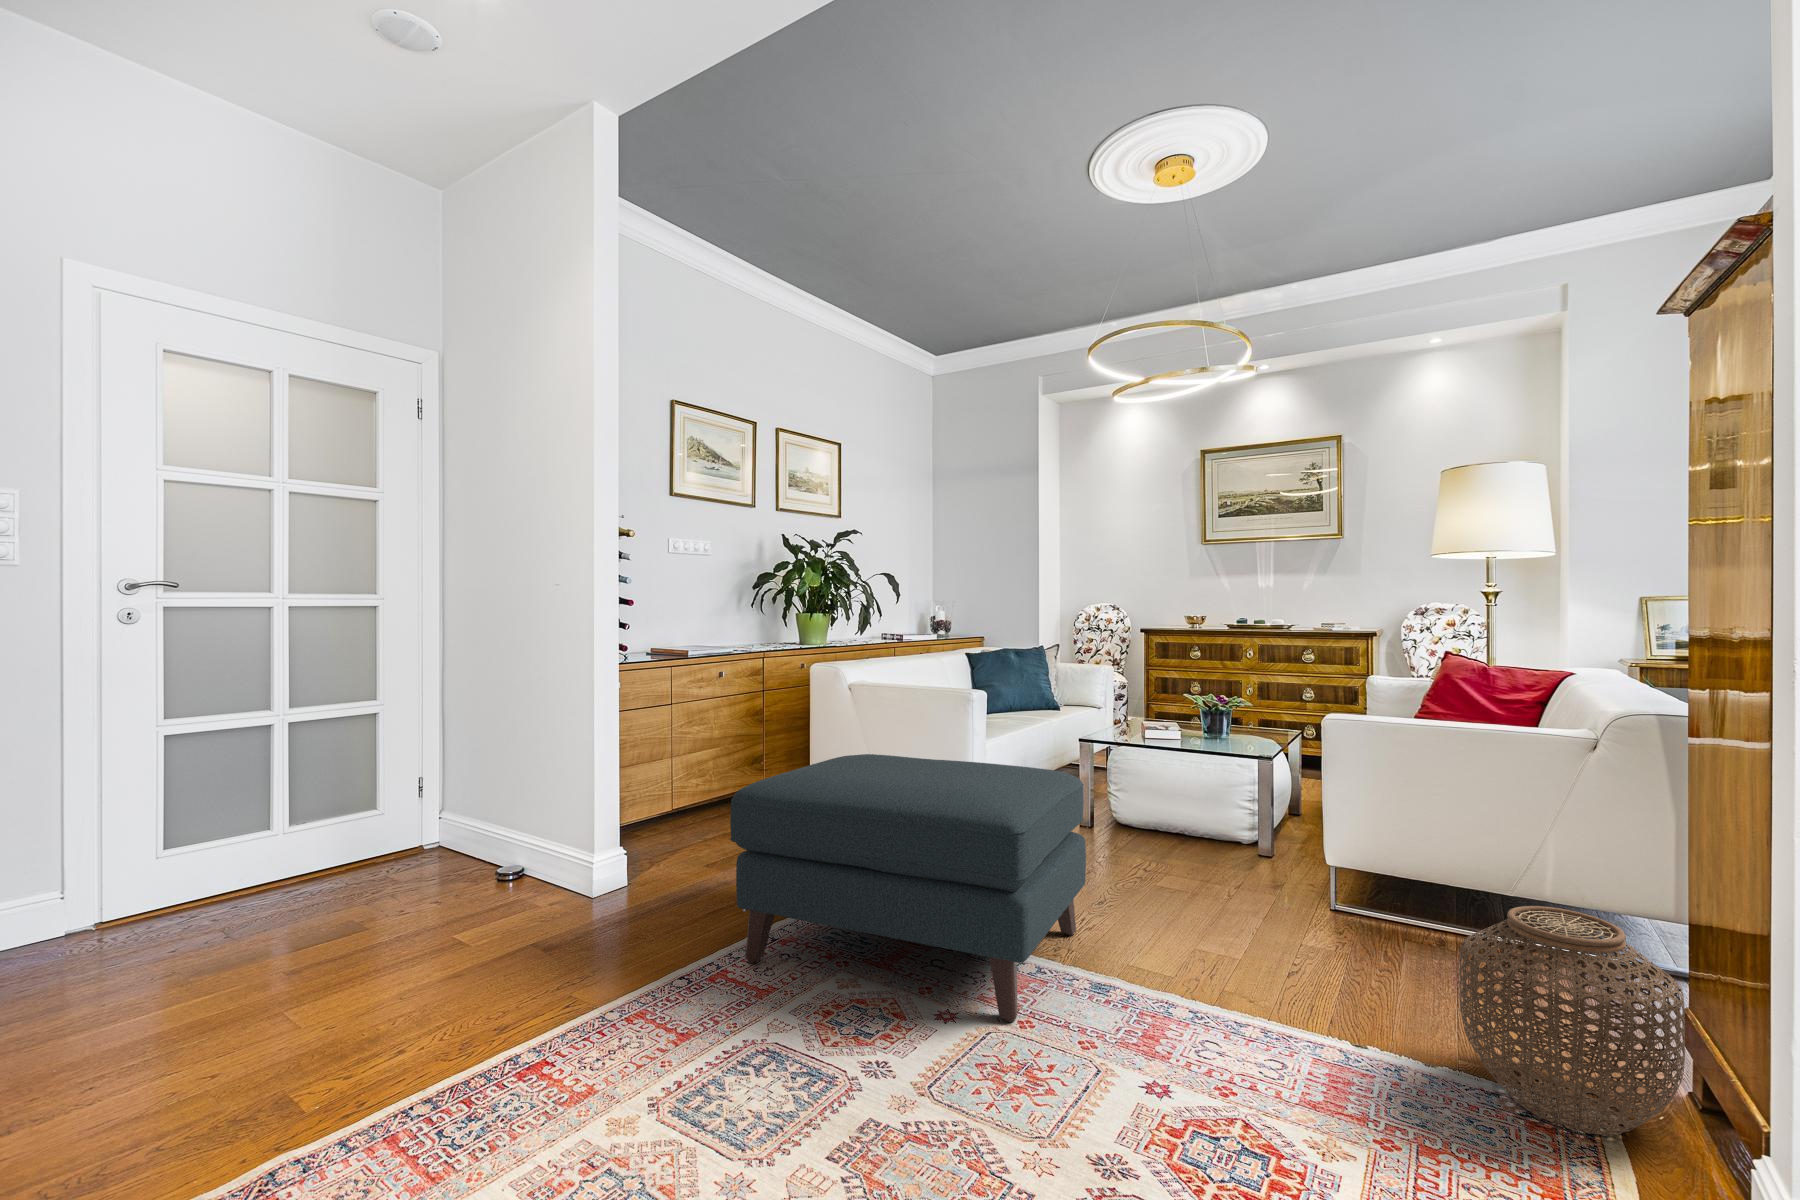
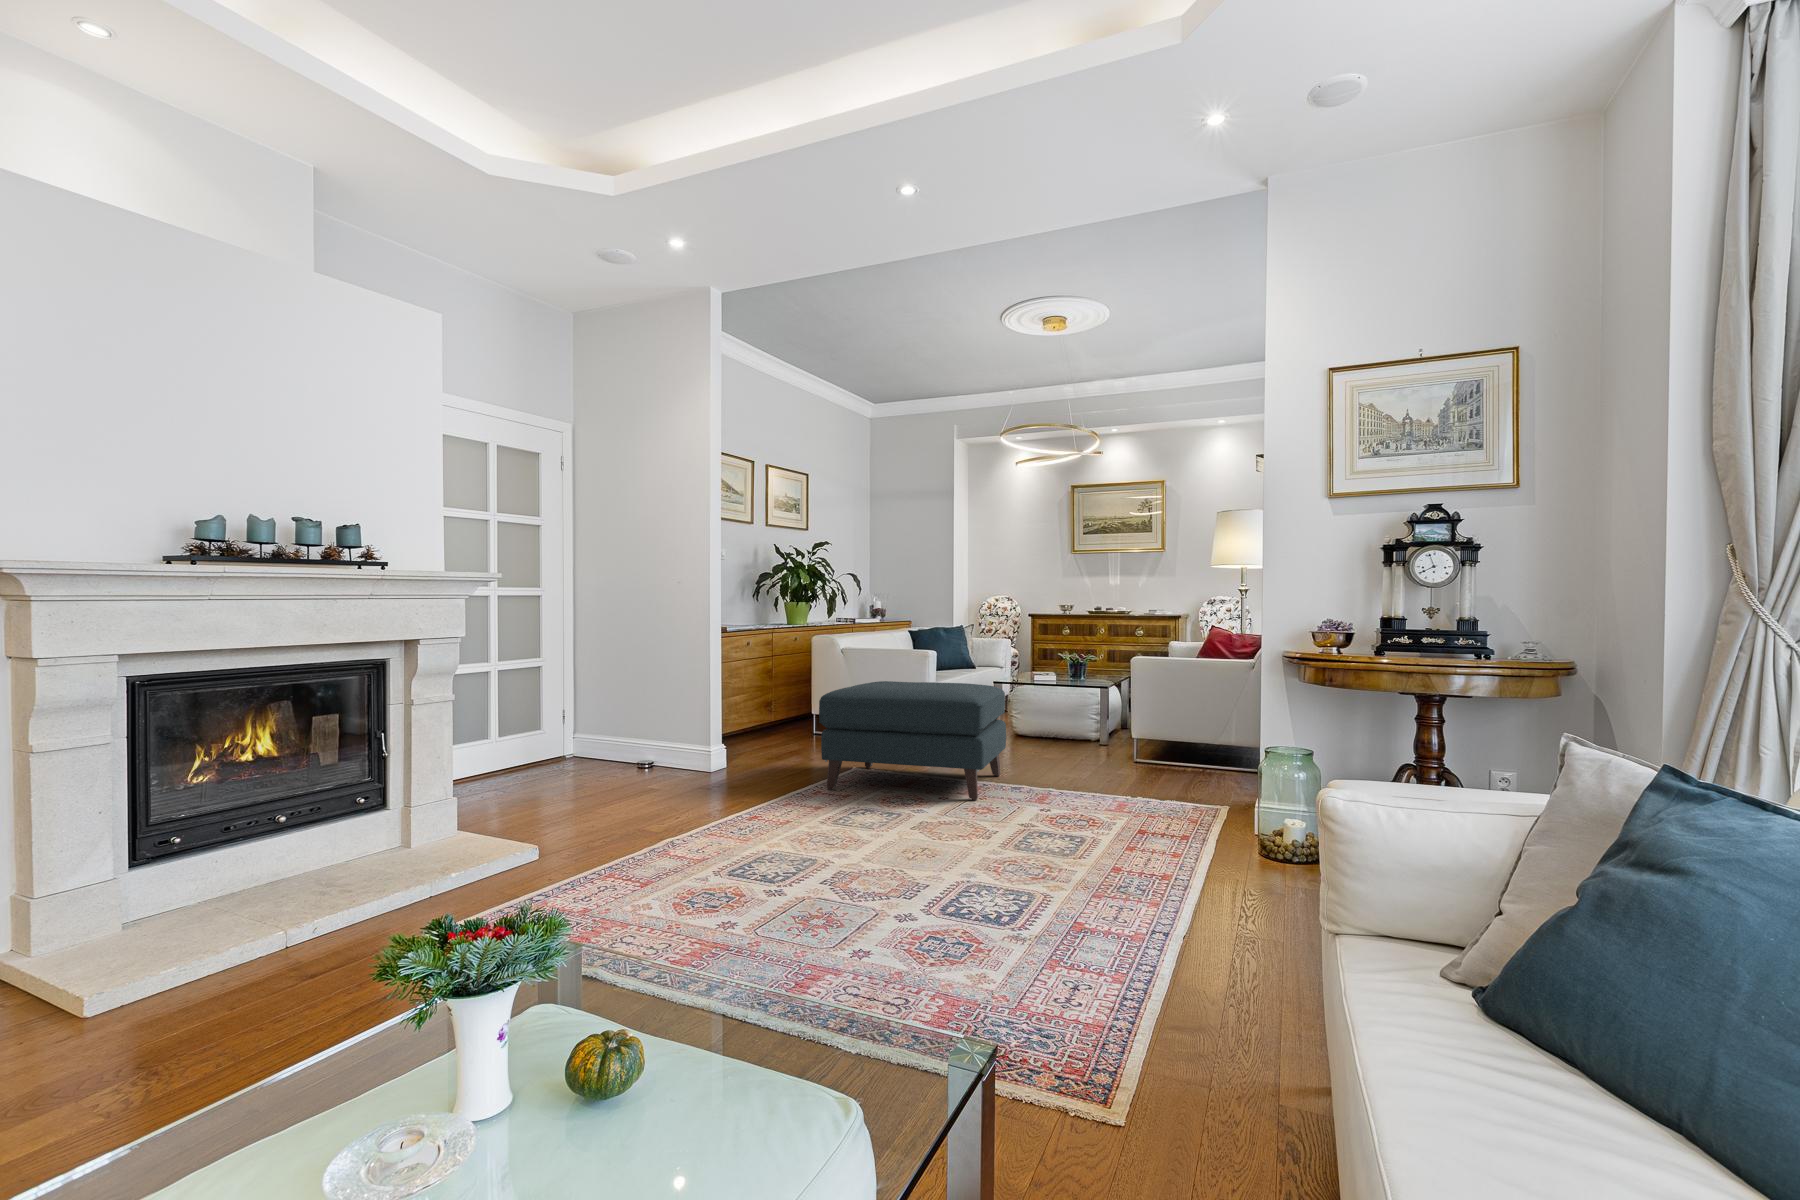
woven basket: present [1459,906,1685,1135] -> none [1176,728,1256,814]

